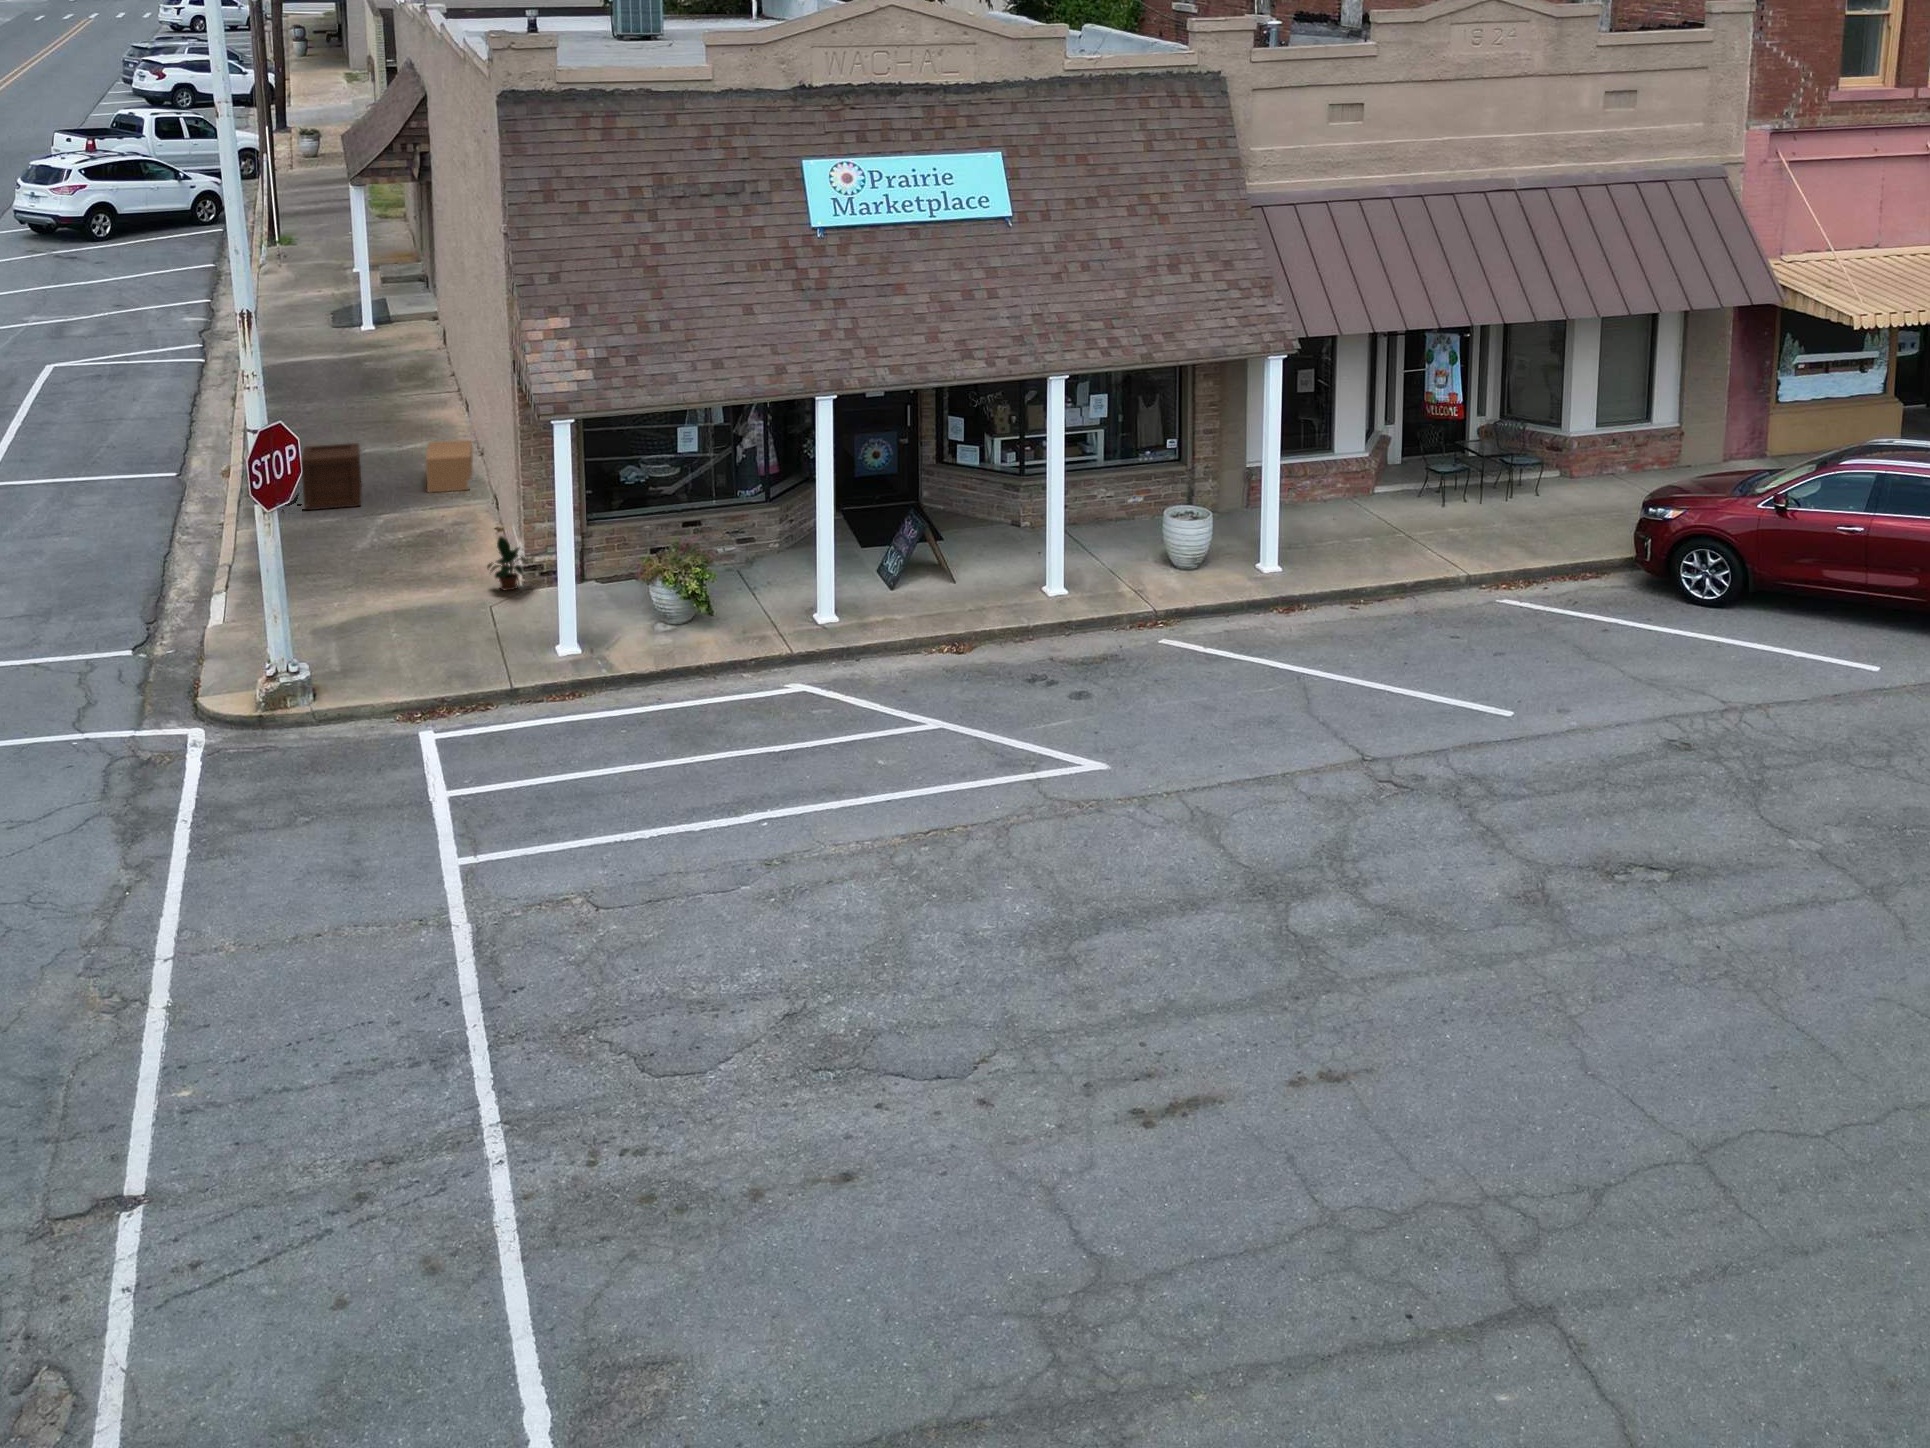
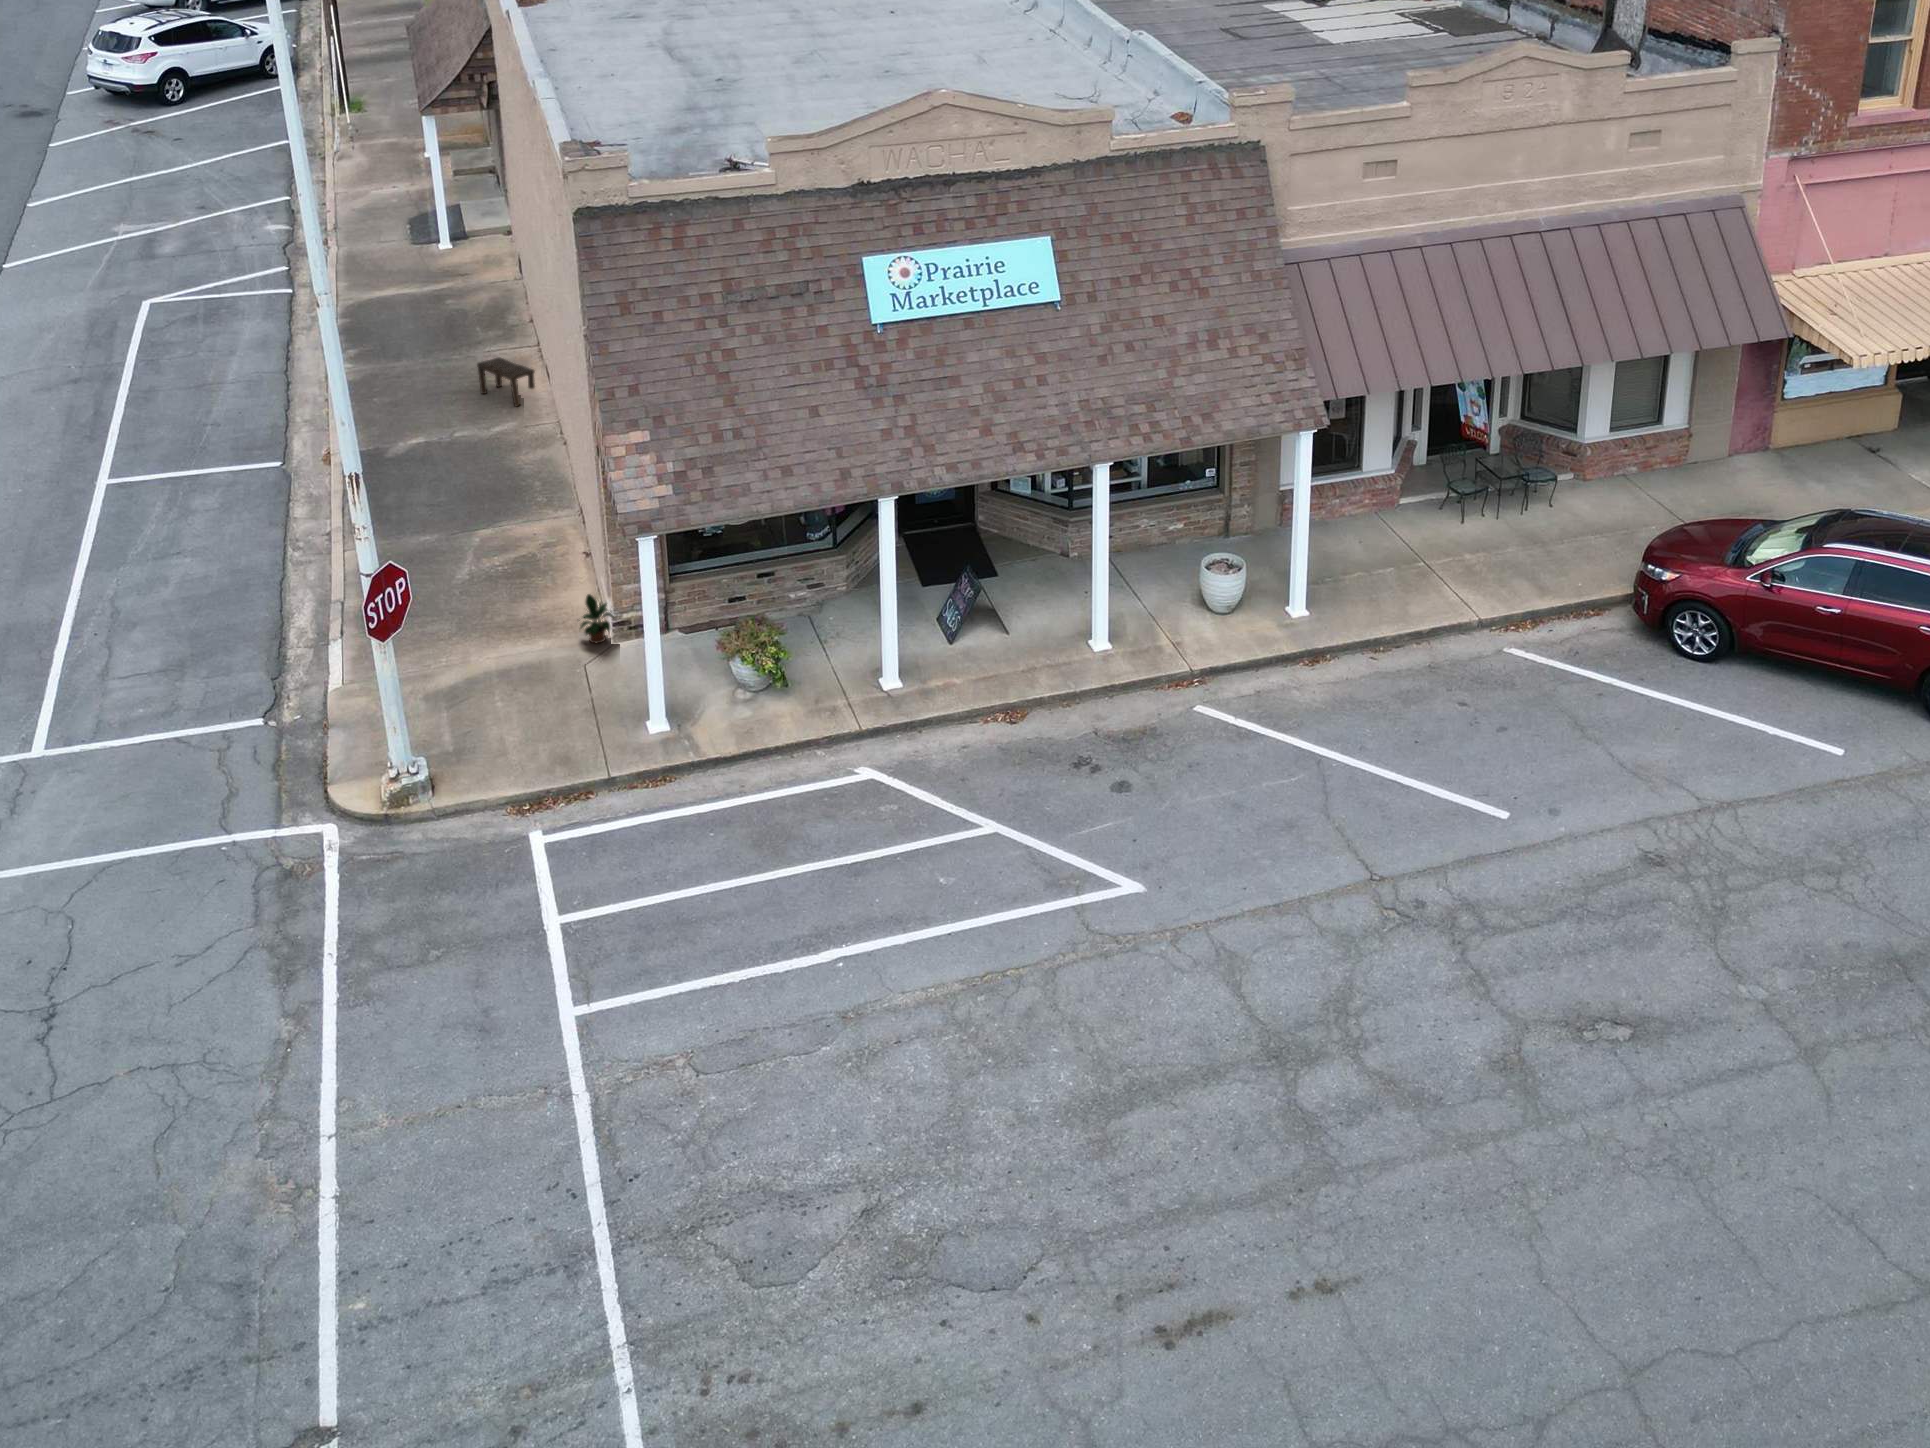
bench: none [400,387,460,432] -> present [477,357,535,407]
cardboard box: present [426,440,473,493] -> none [510,439,553,499]
wooden crate: present [301,443,362,510] -> none [395,455,452,525]

